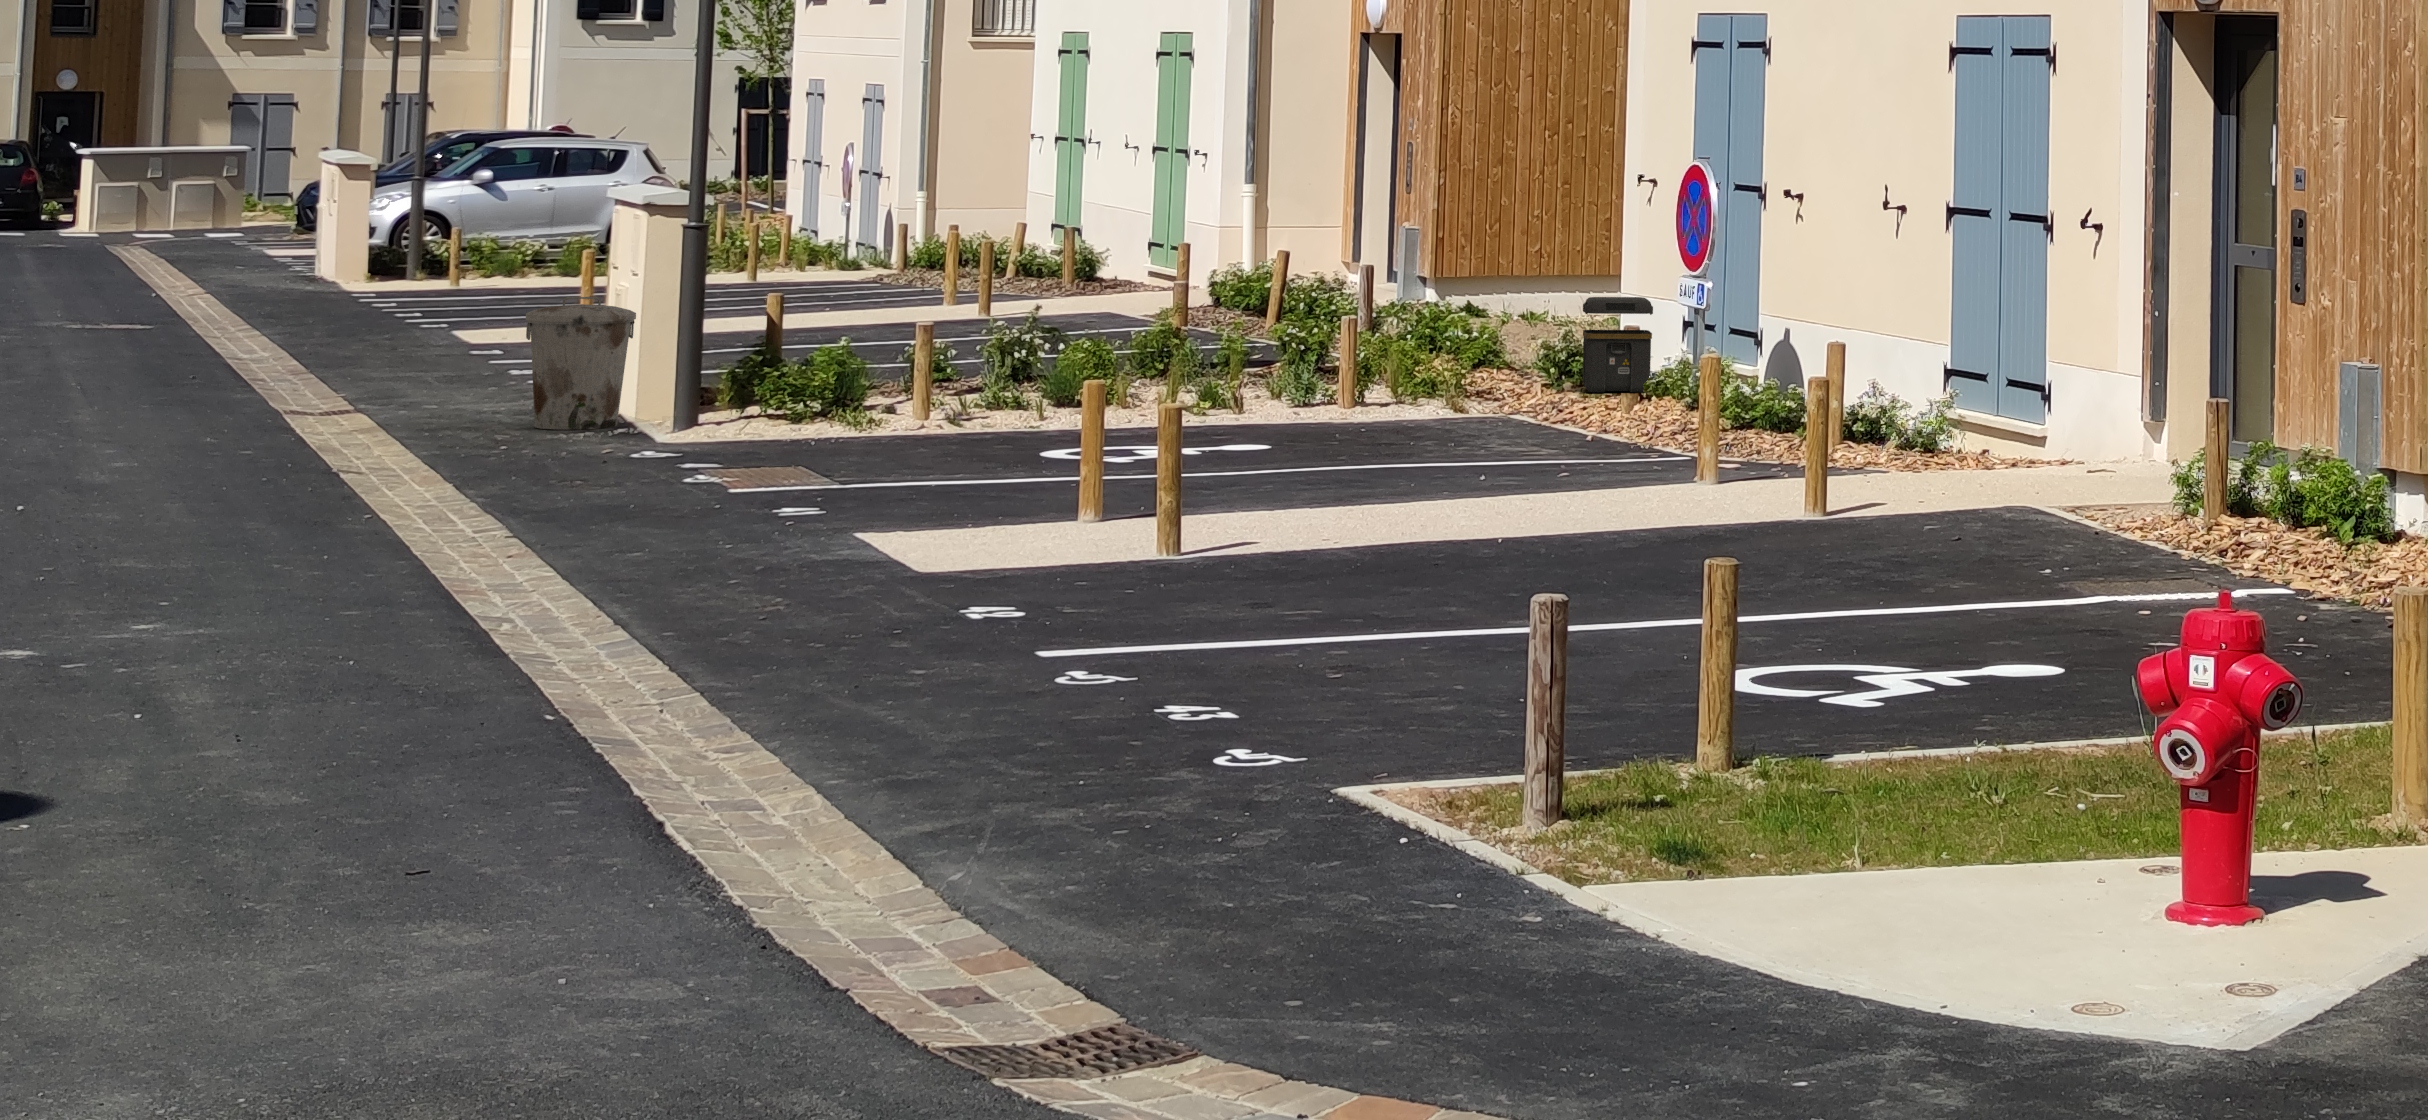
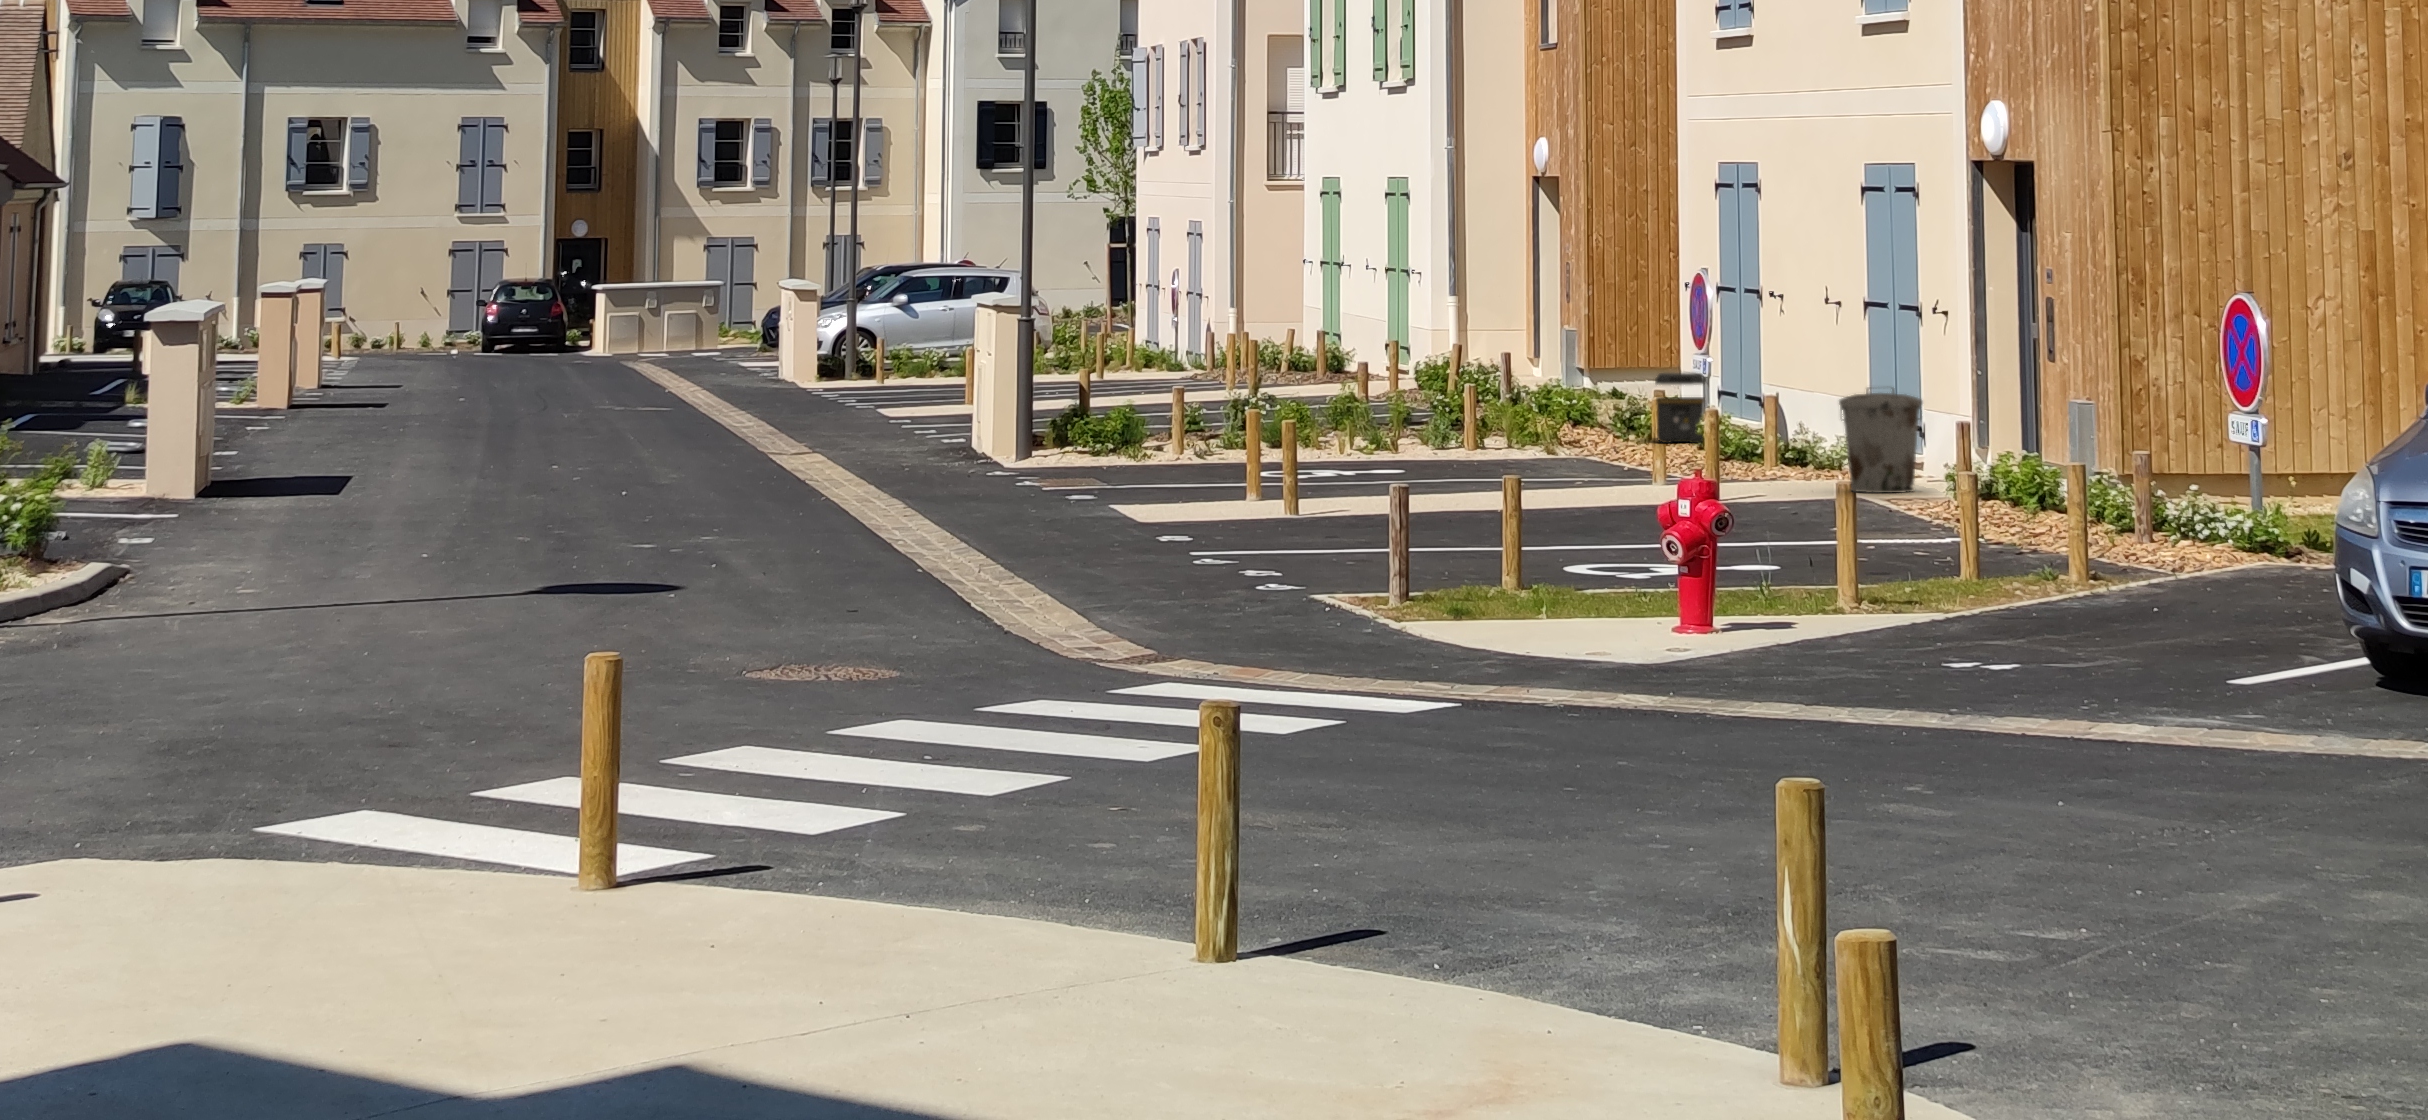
trash can: present [526,297,636,430] -> present [1839,388,1922,493]

